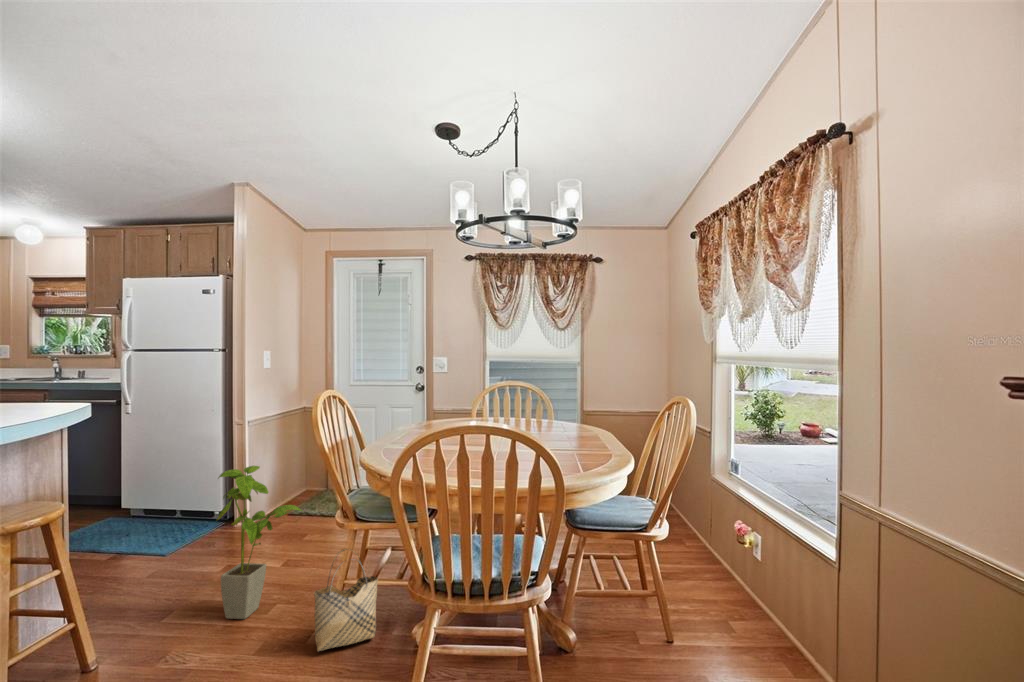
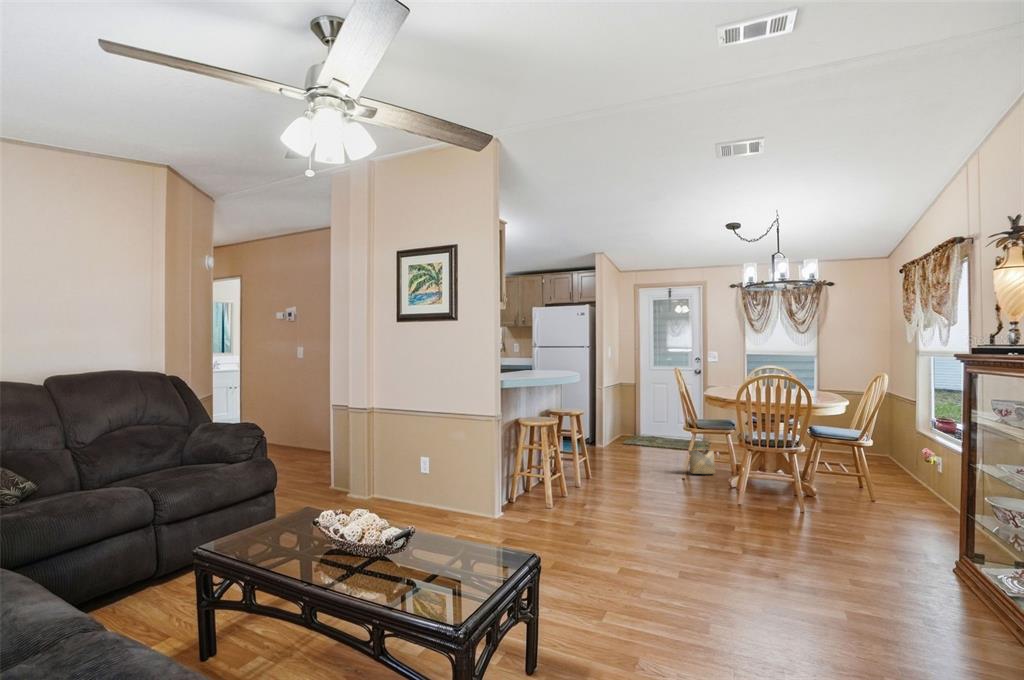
house plant: present [217,465,303,619] -> none [634,400,670,466]

